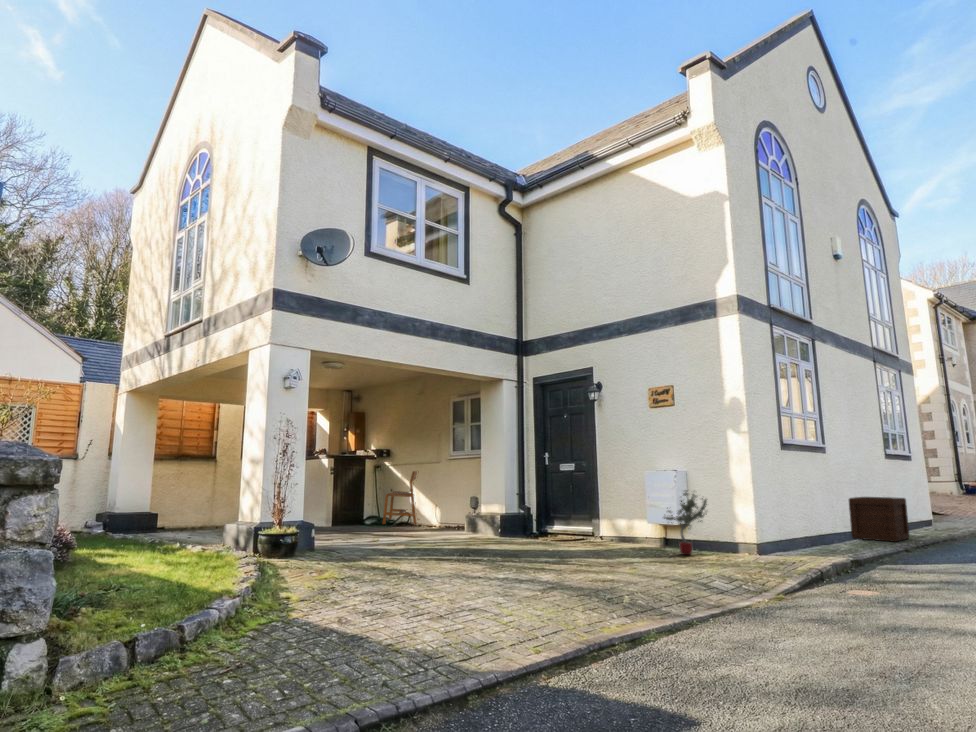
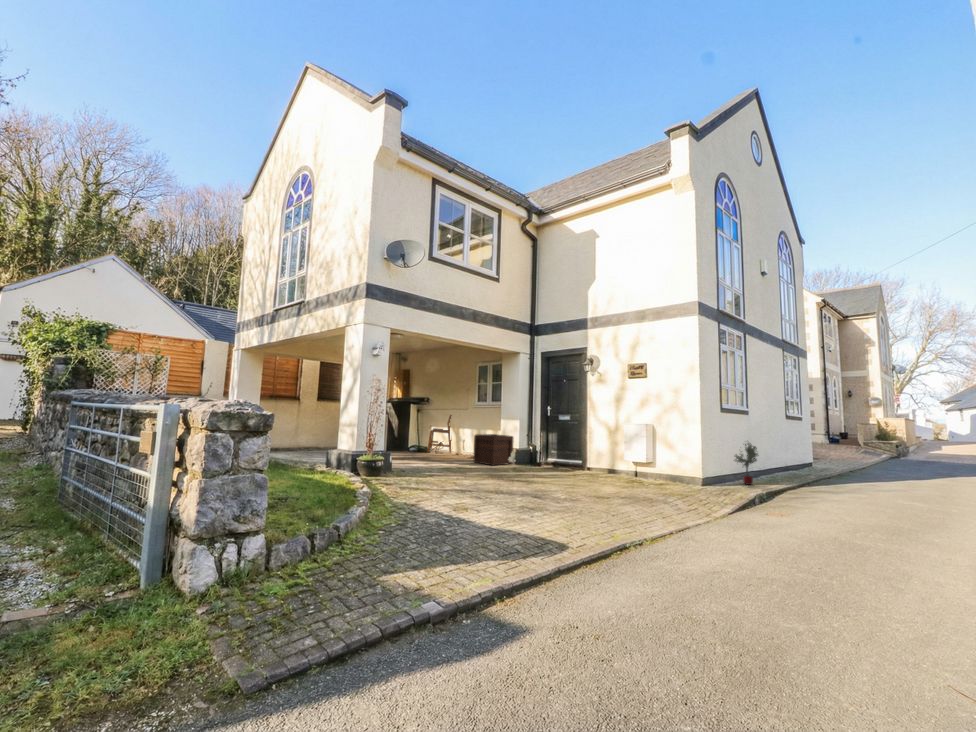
potted tree: present [664,490,707,555] -> present [735,443,759,485]
wooden crate: present [849,497,910,542] -> present [473,434,514,465]

